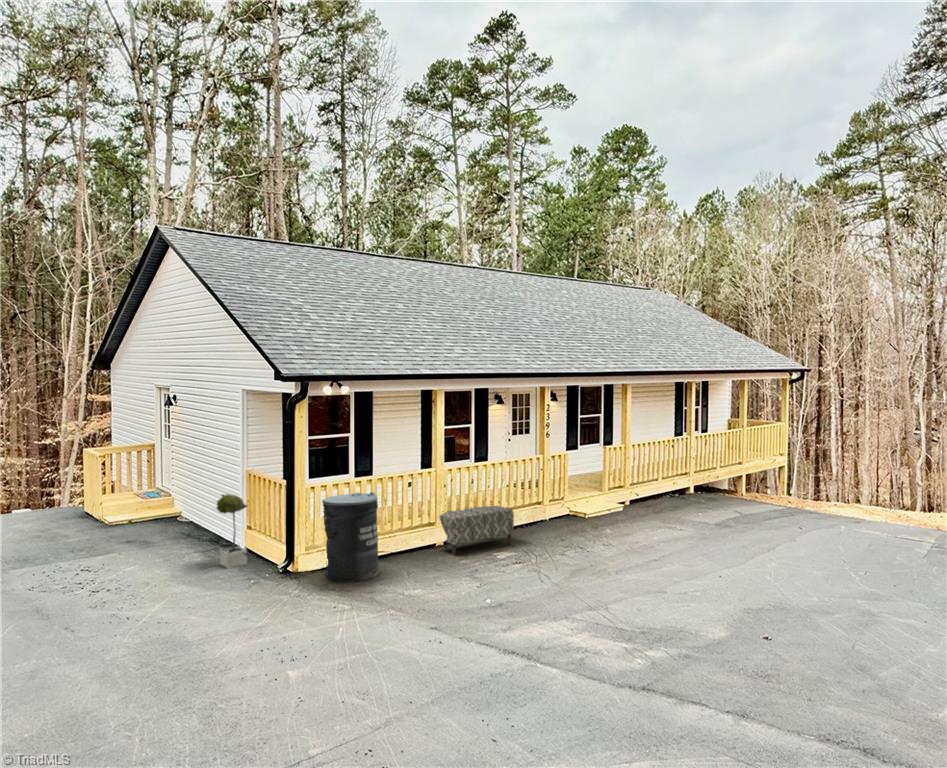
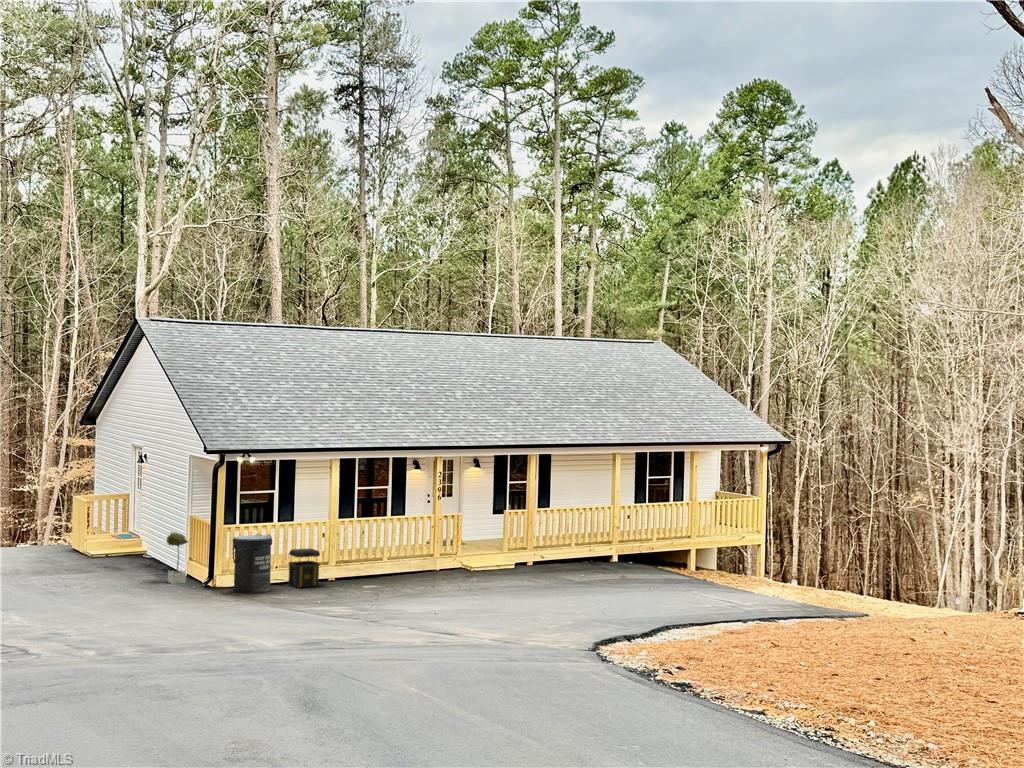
toolbox: none [392,506,437,563] -> present [288,549,320,588]
bench: present [439,506,514,556] -> none [324,552,388,586]

